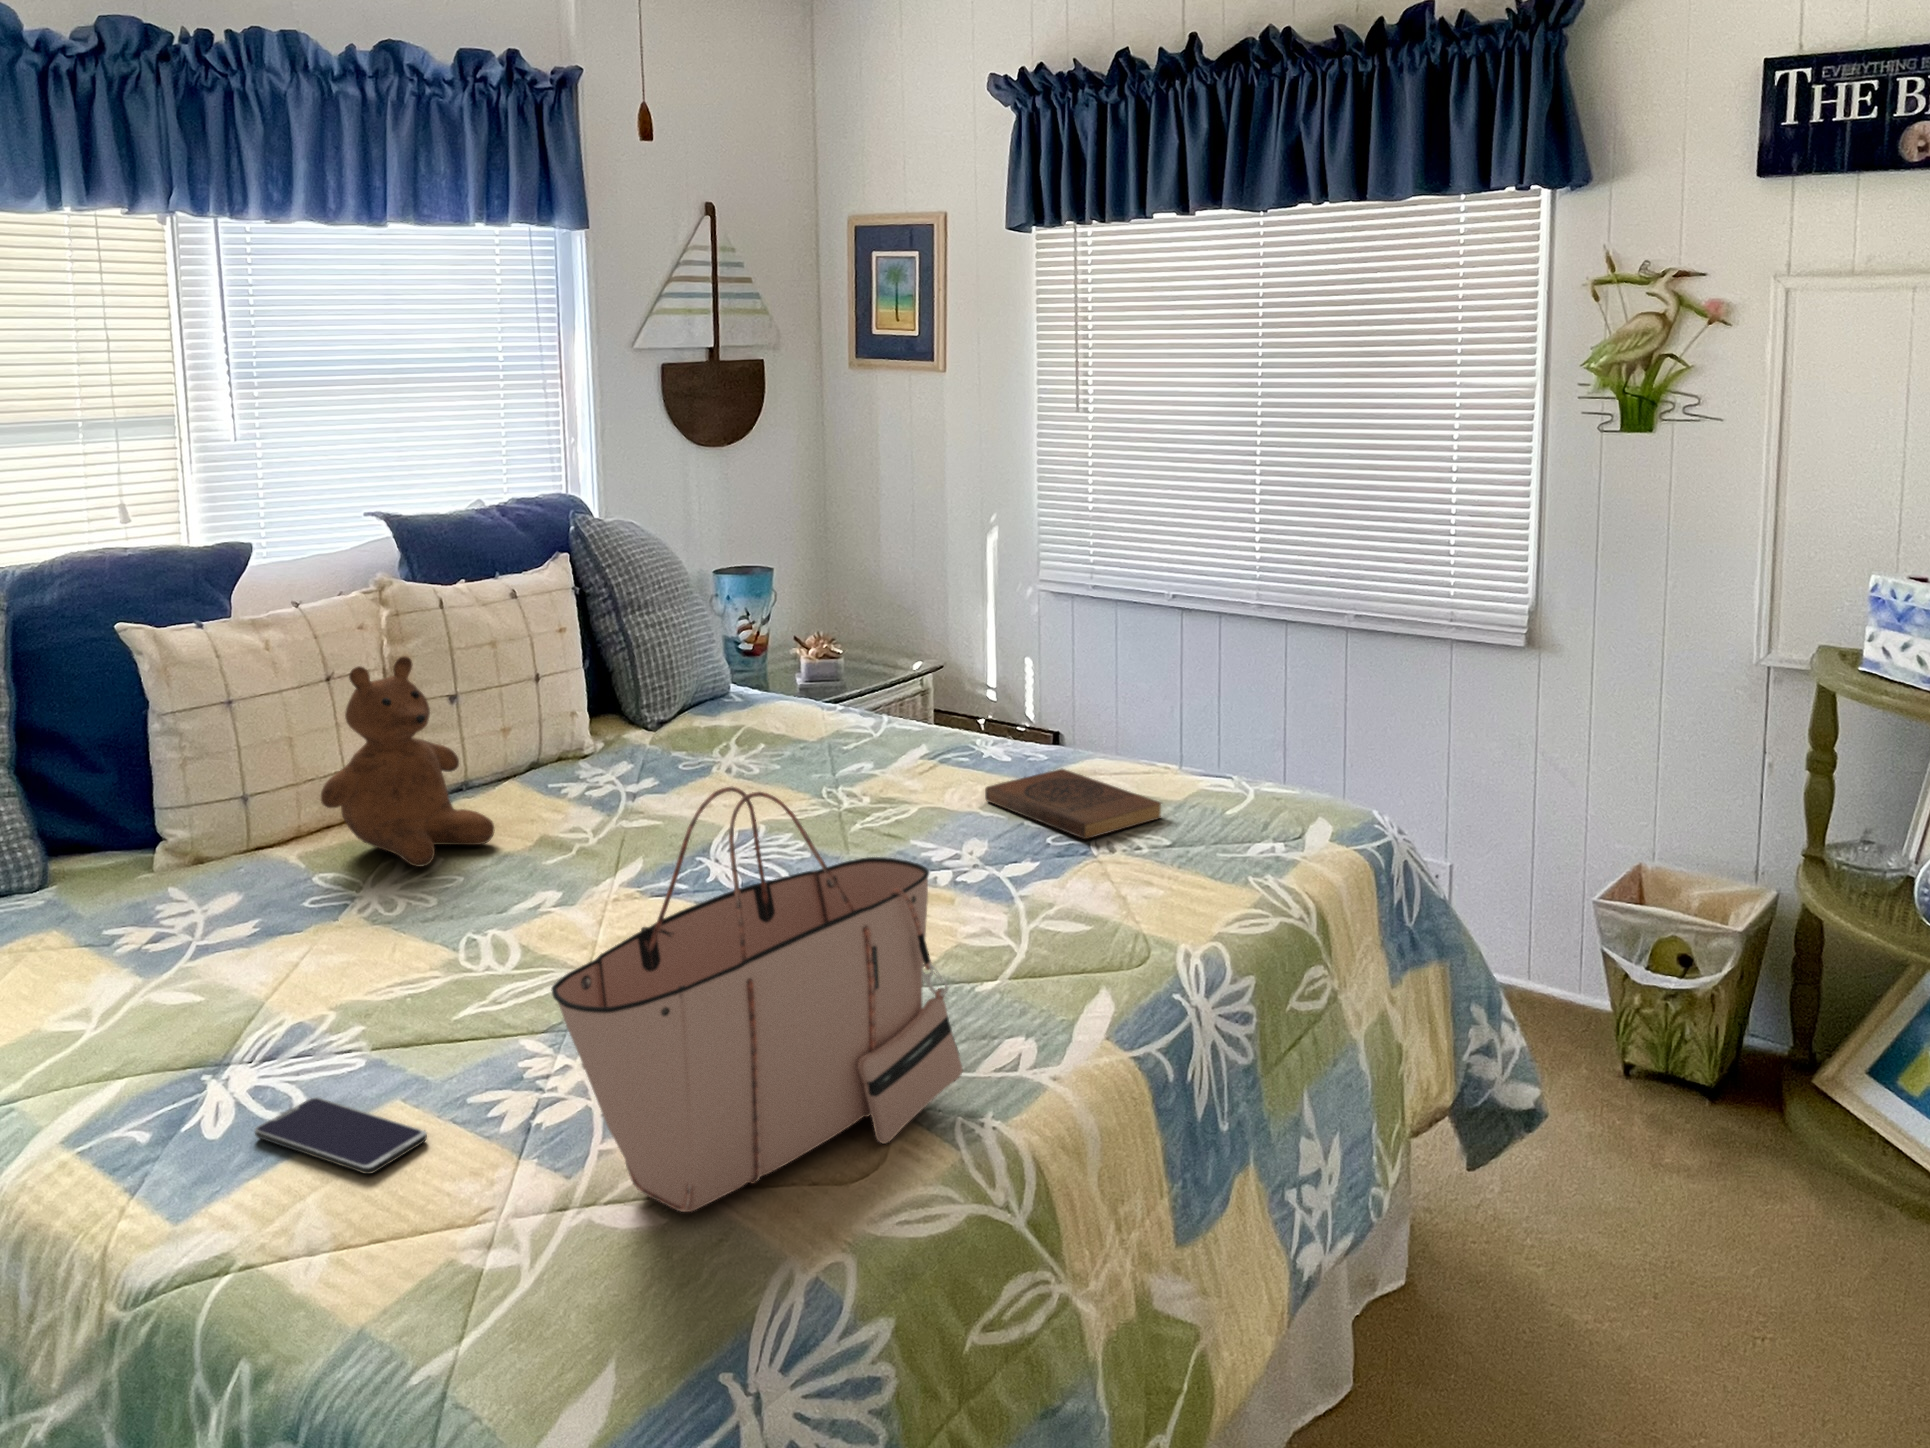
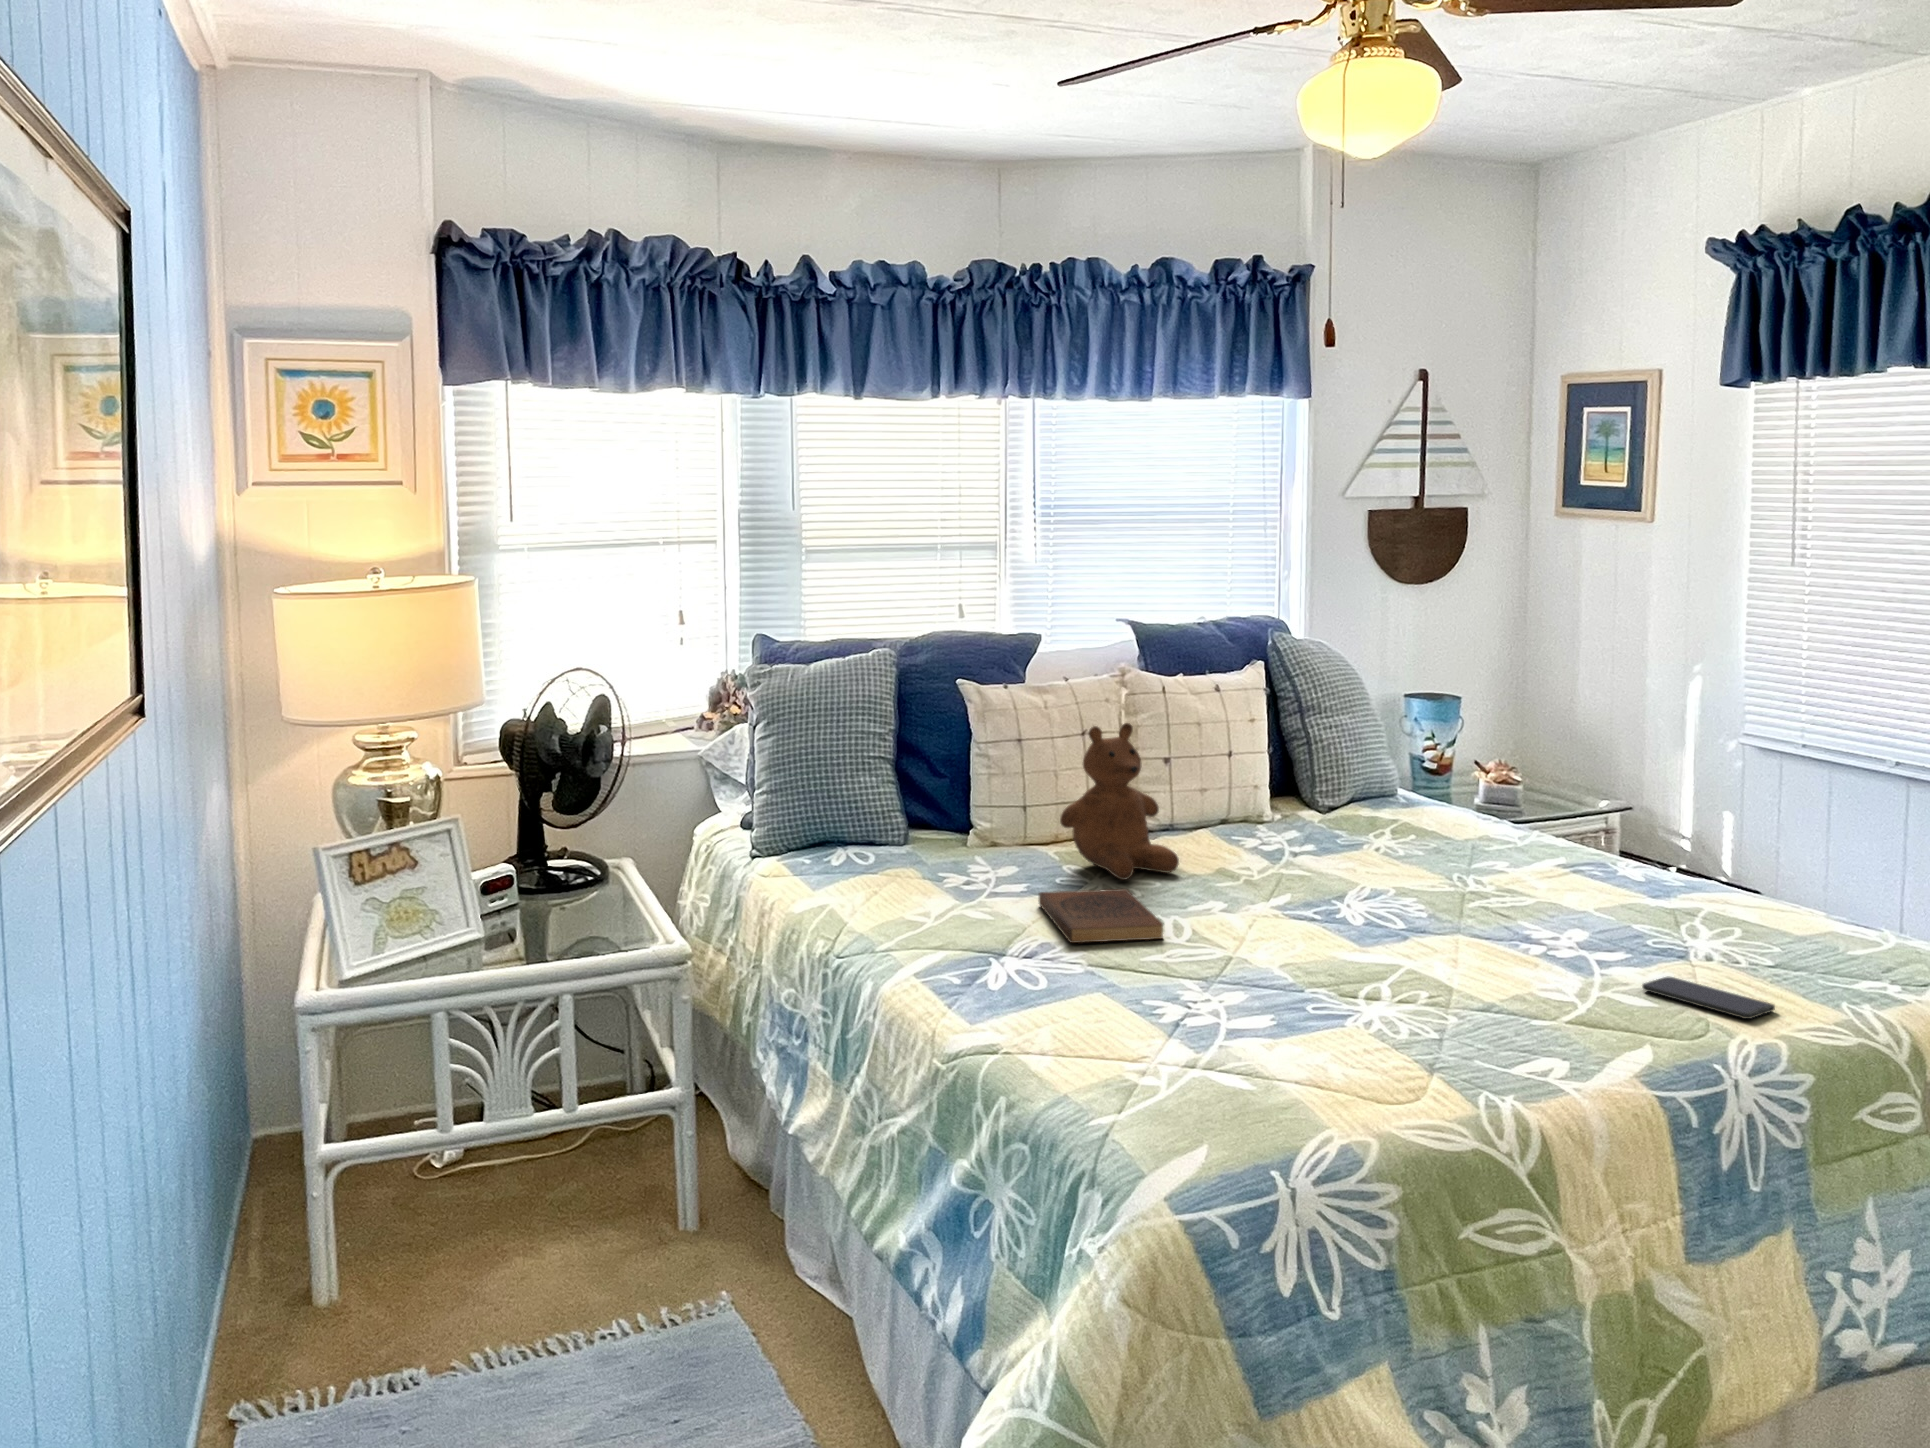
book: present [985,769,1161,839] -> present [1039,889,1163,943]
tote bag: present [551,787,963,1212] -> none [1193,799,1499,1089]
smartphone: present [255,1098,427,1174] -> present [1642,977,1775,1019]

